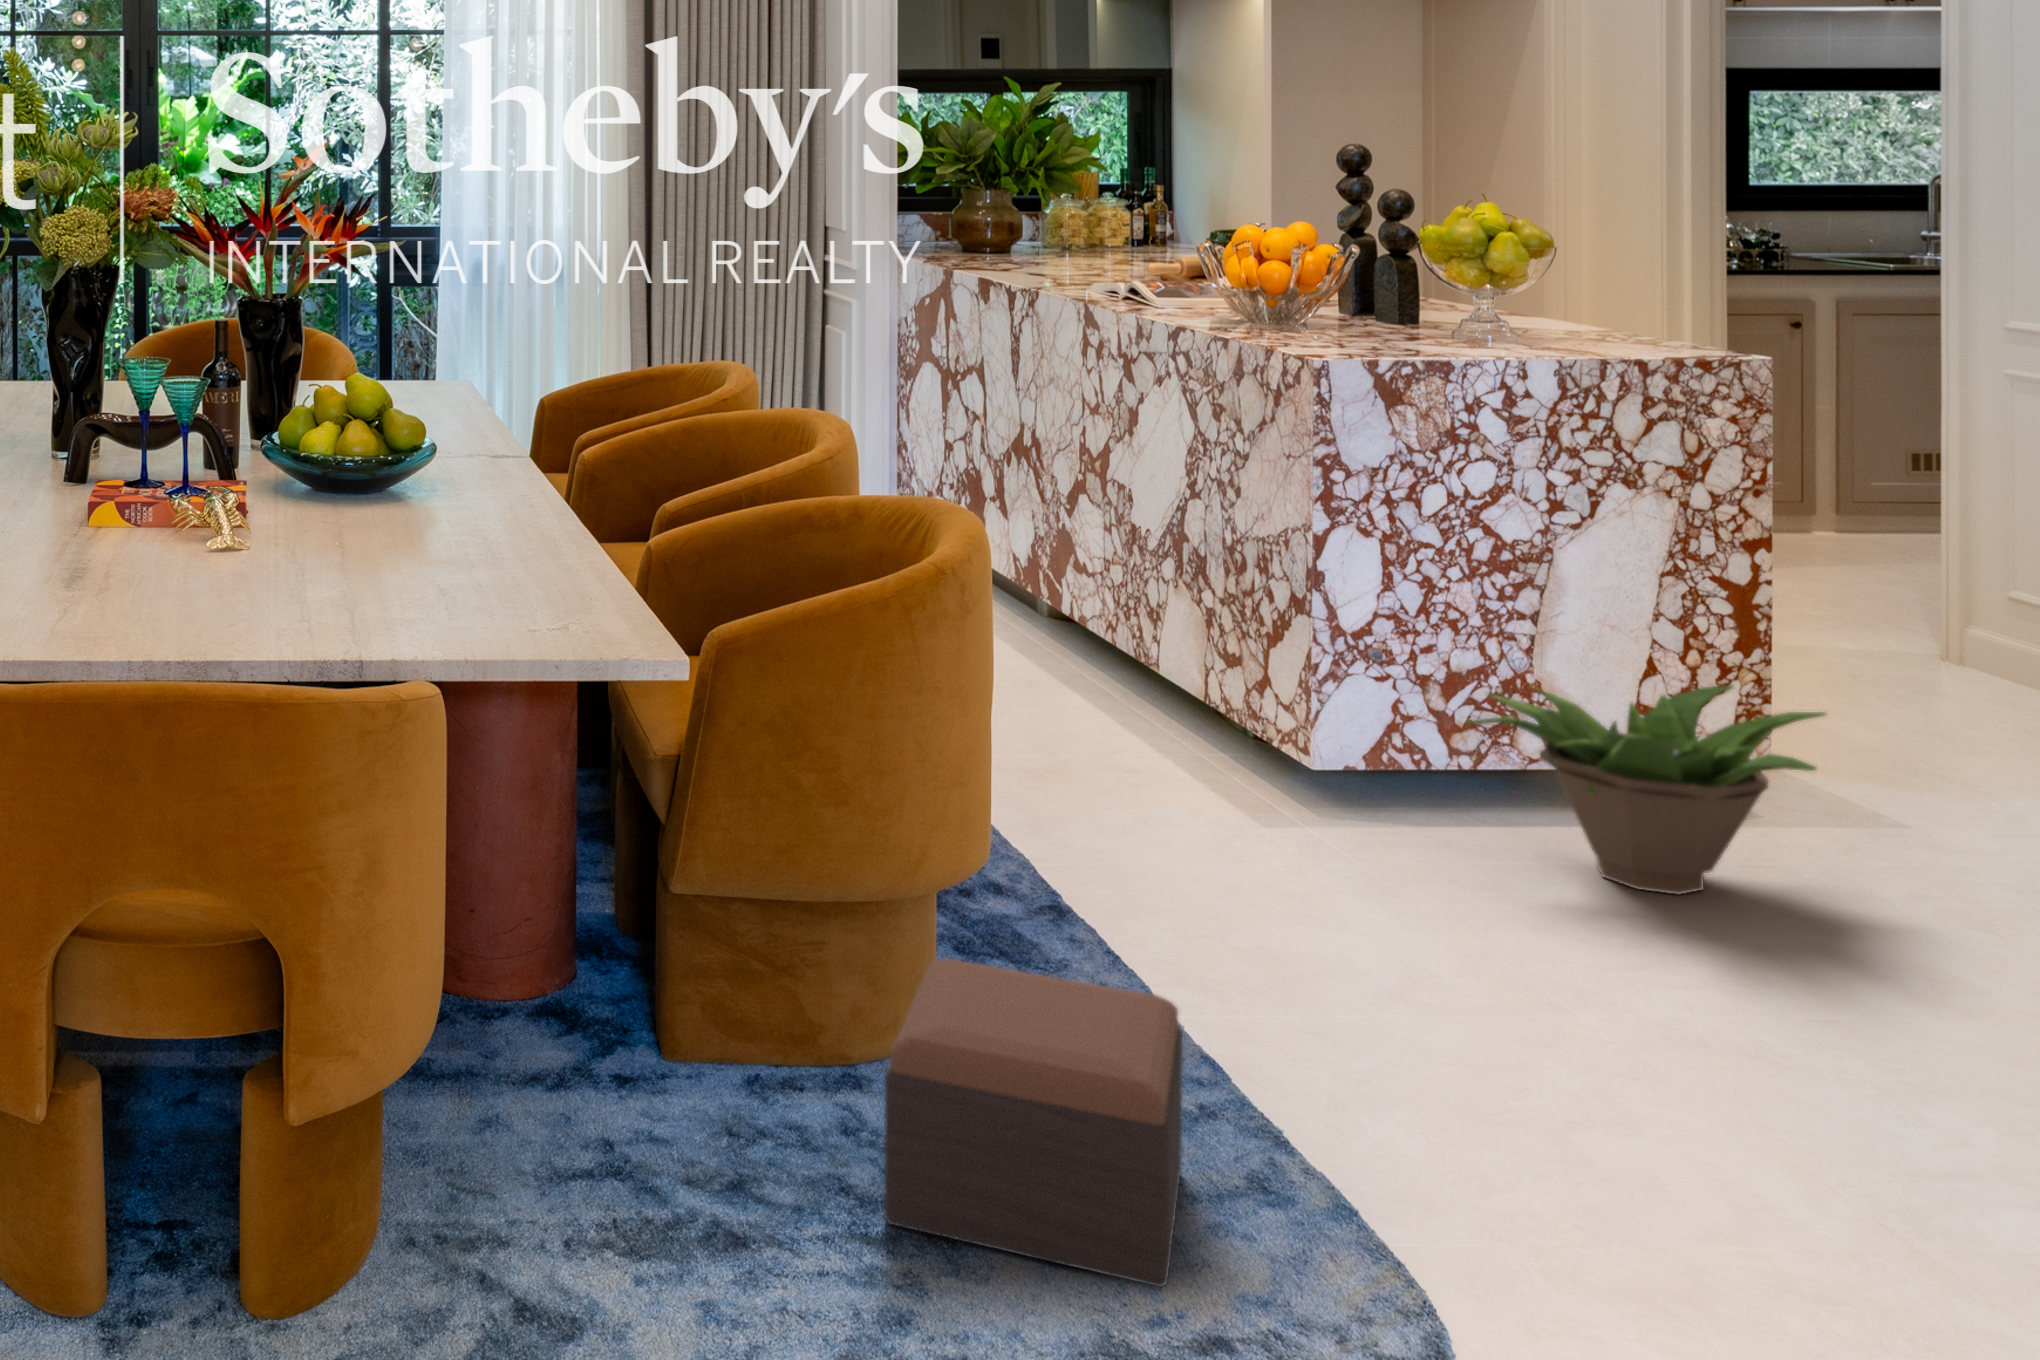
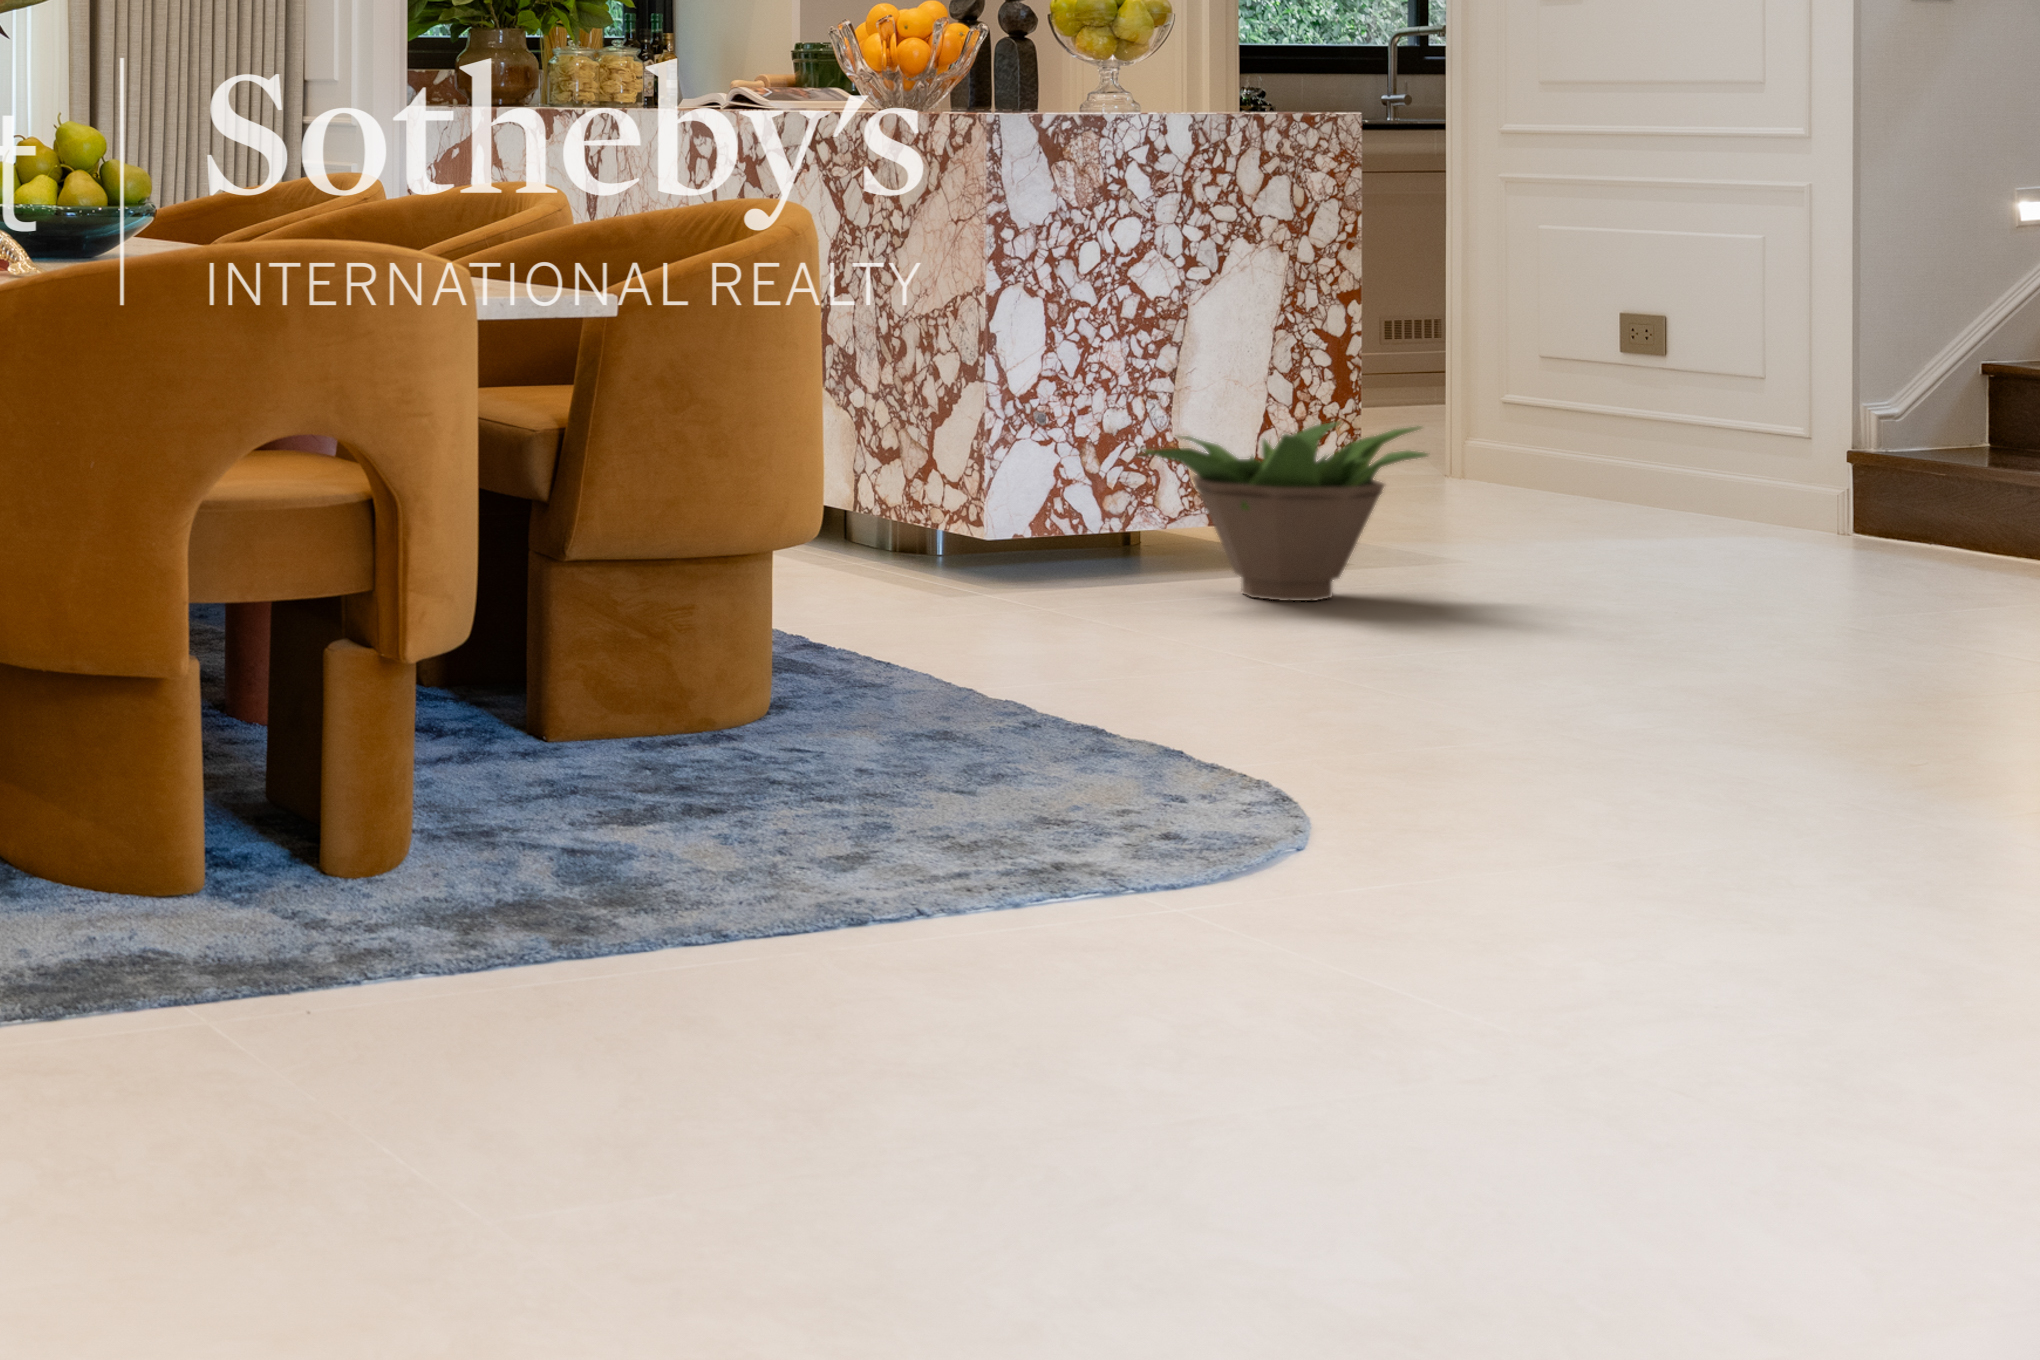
footstool: present [884,959,1183,1287] -> none [819,564,1081,760]

